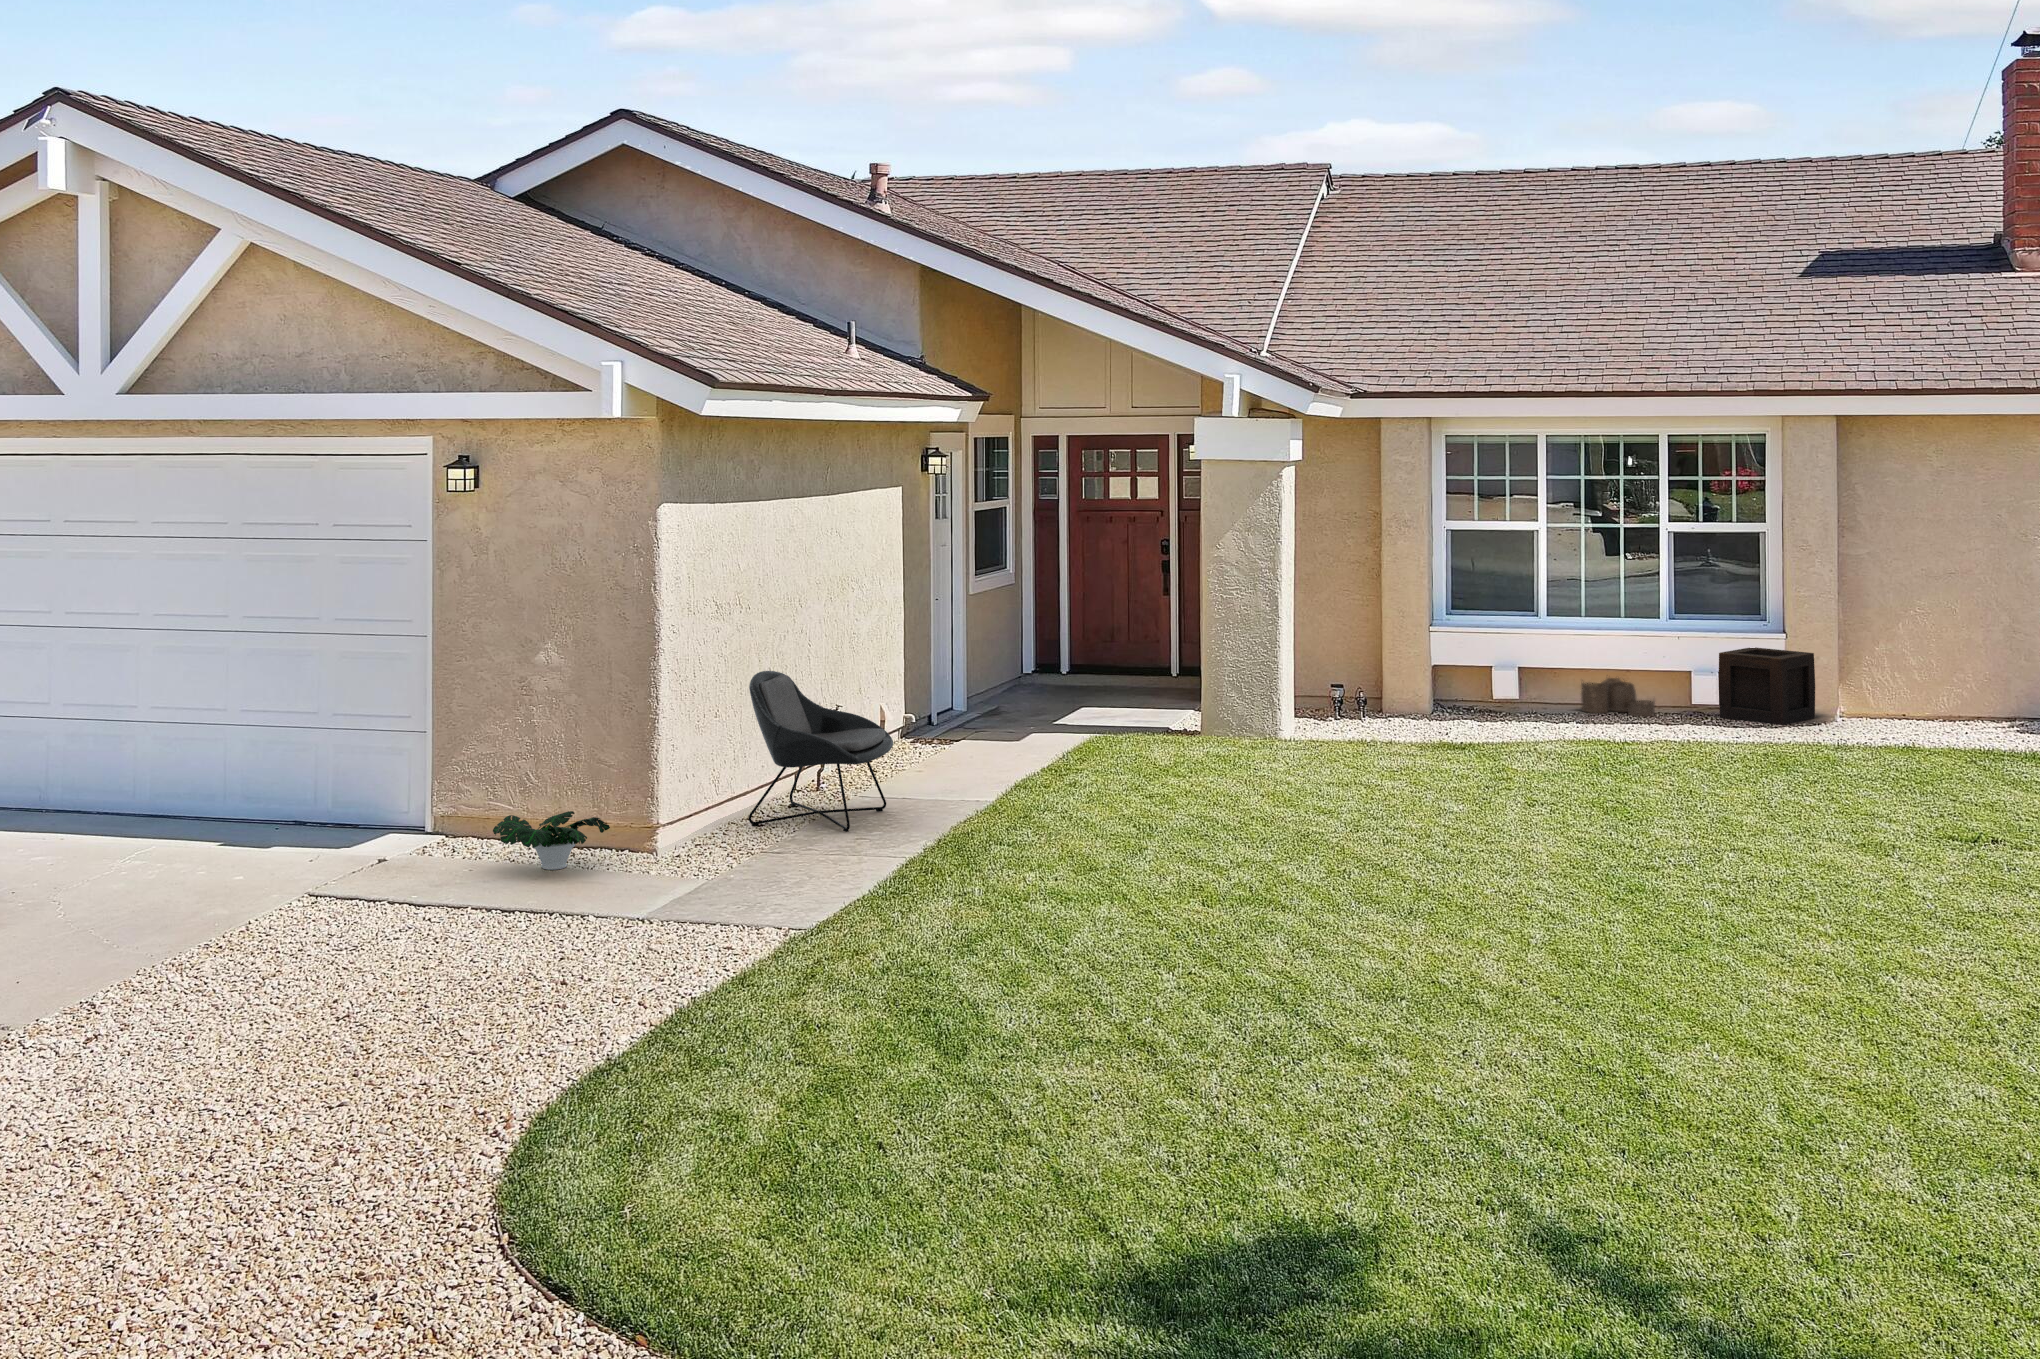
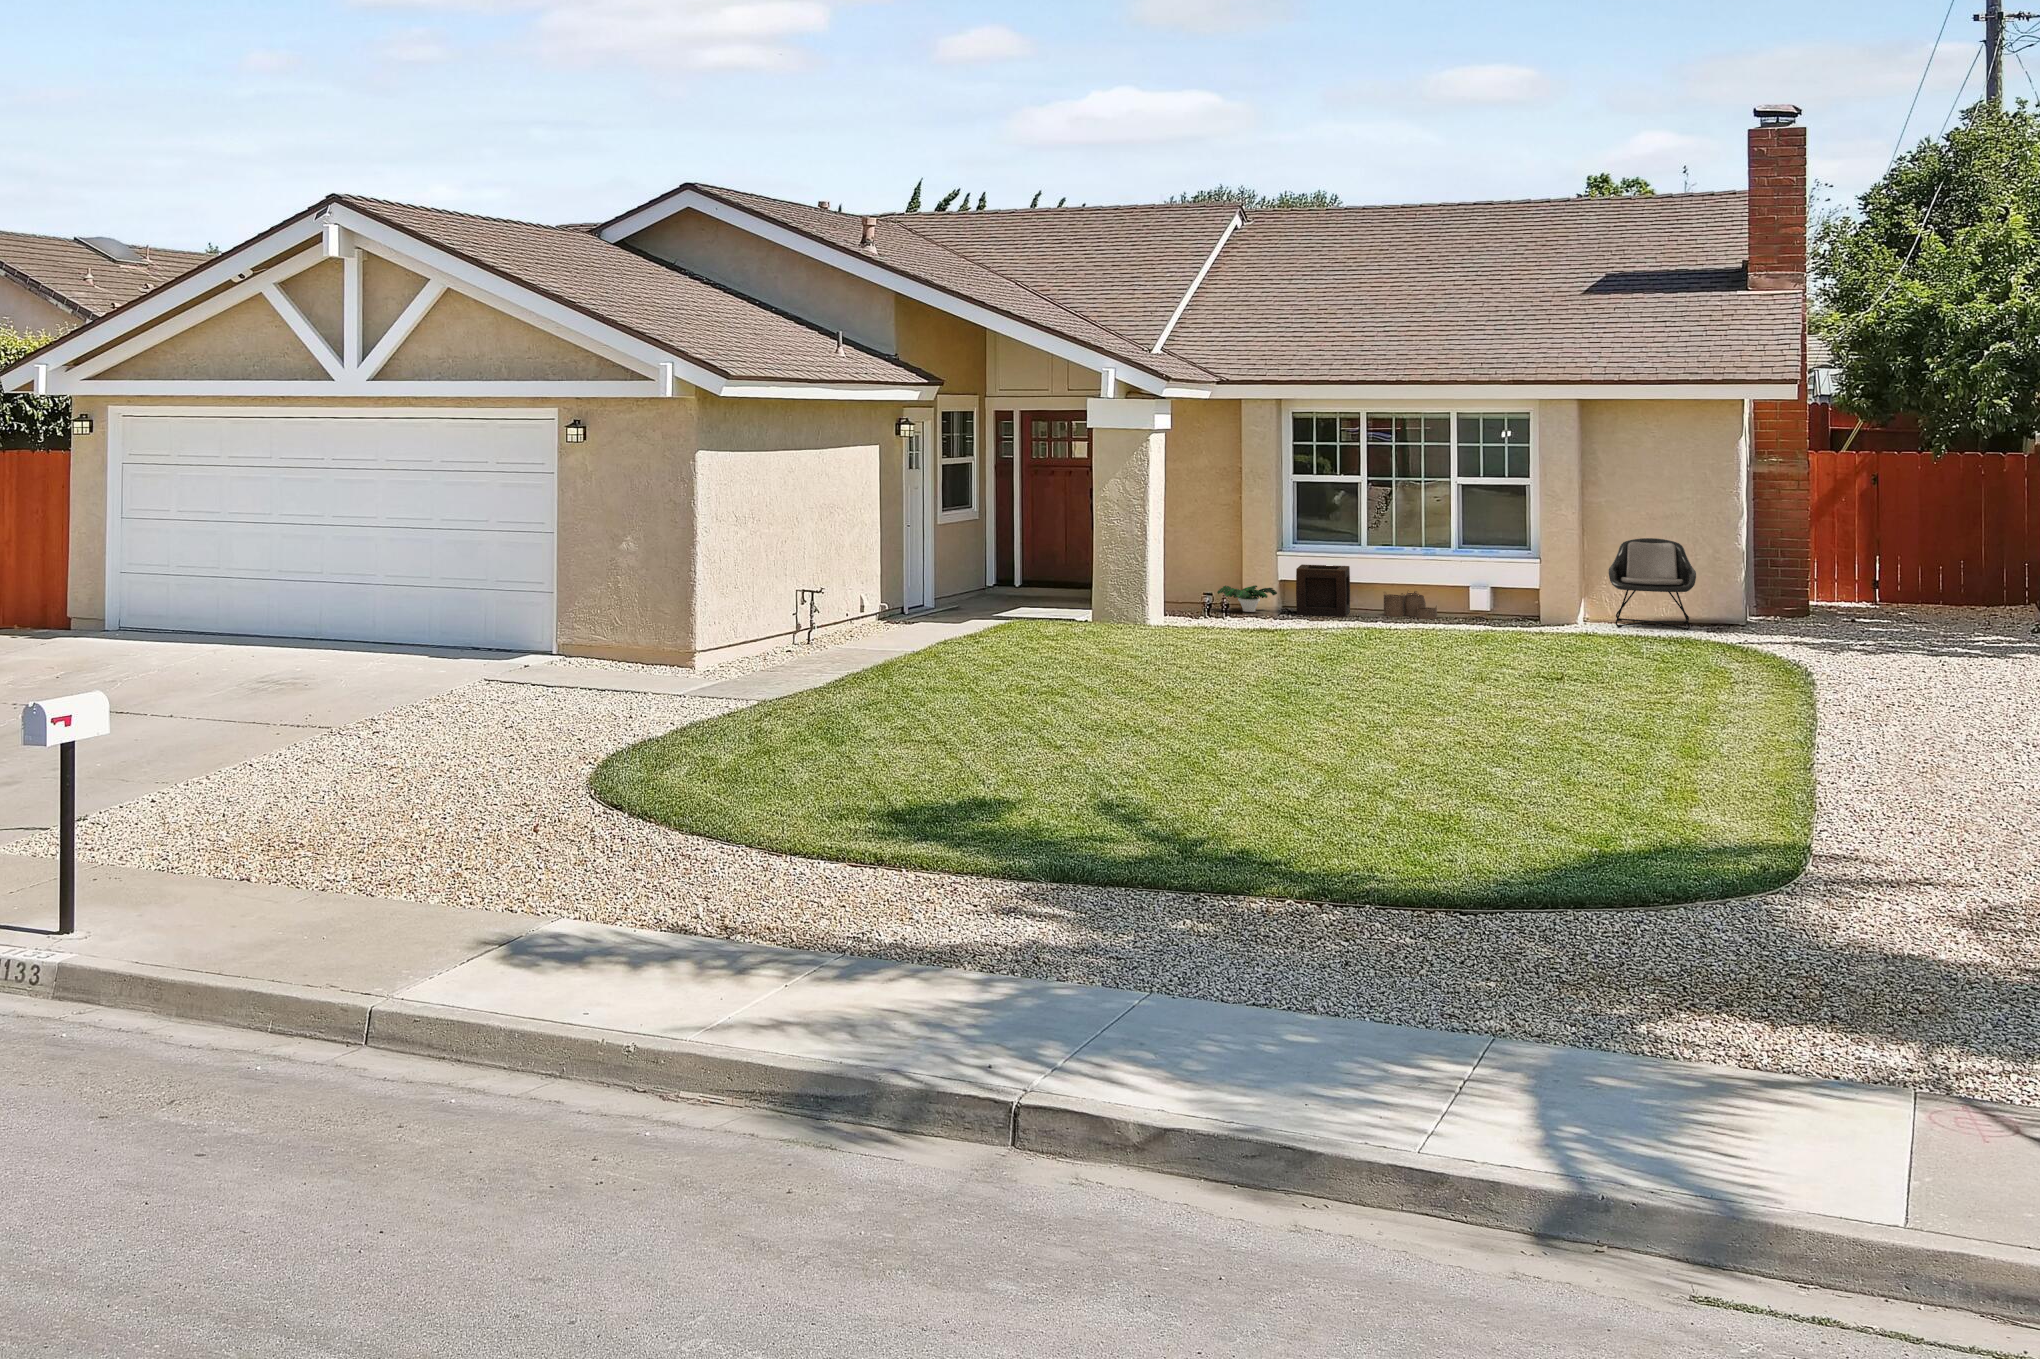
wooden crate: present [1719,648,1815,725] -> present [1296,564,1350,617]
lounge chair: present [749,671,893,832] -> present [1609,538,1696,630]
potted plant: present [493,811,610,870] -> present [1217,585,1277,612]

